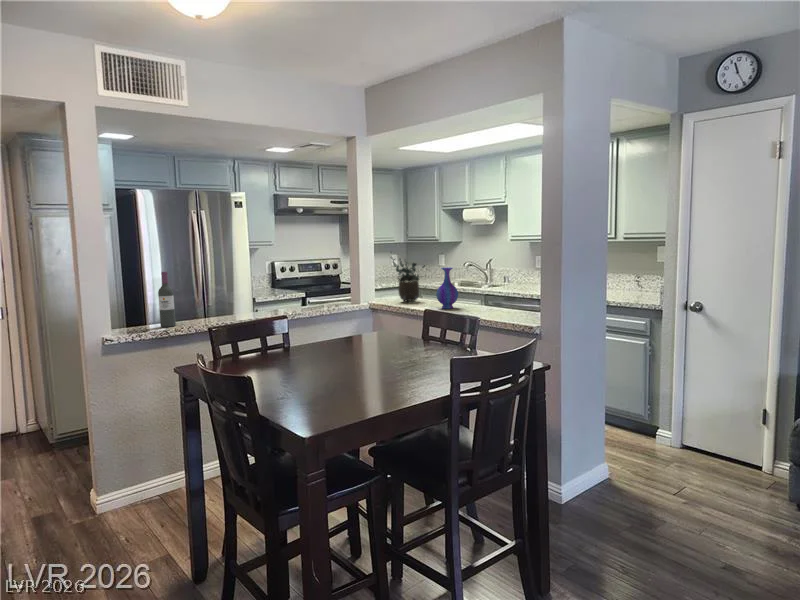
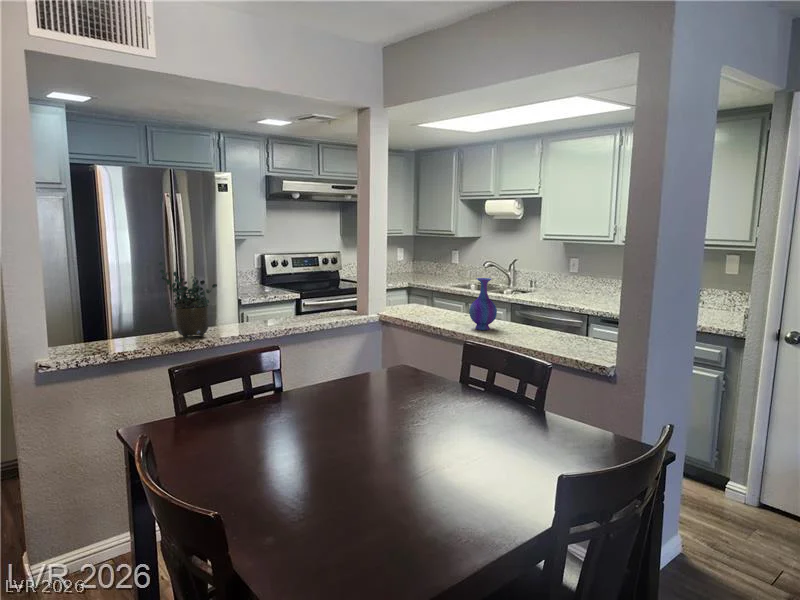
potted plant: present [391,257,425,301] -> present [159,262,217,338]
wine bottle: present [158,272,176,327] -> none [113,276,137,349]

